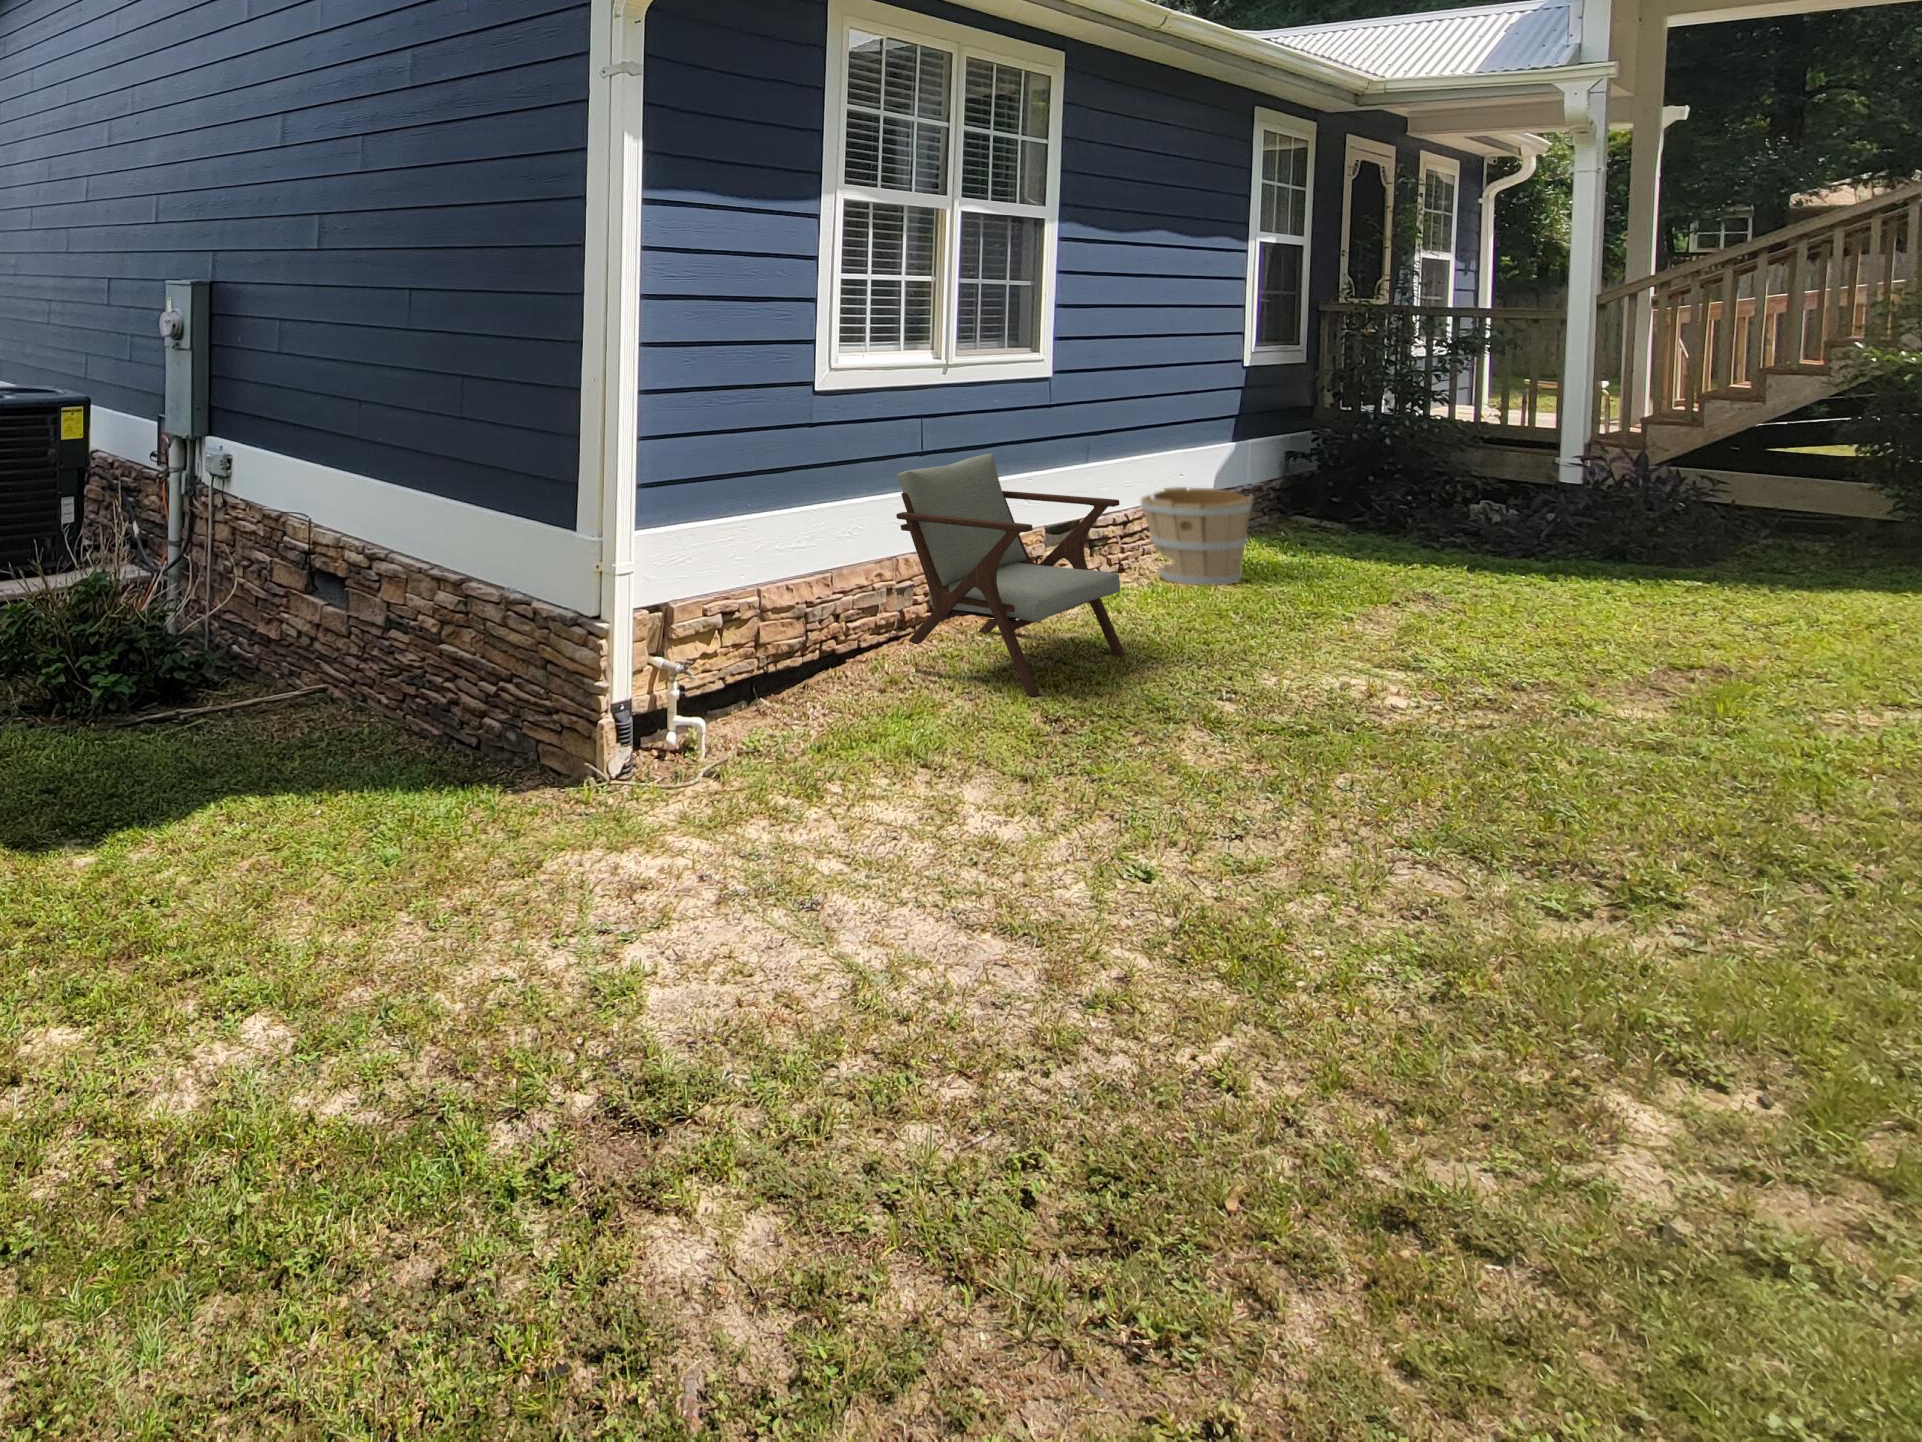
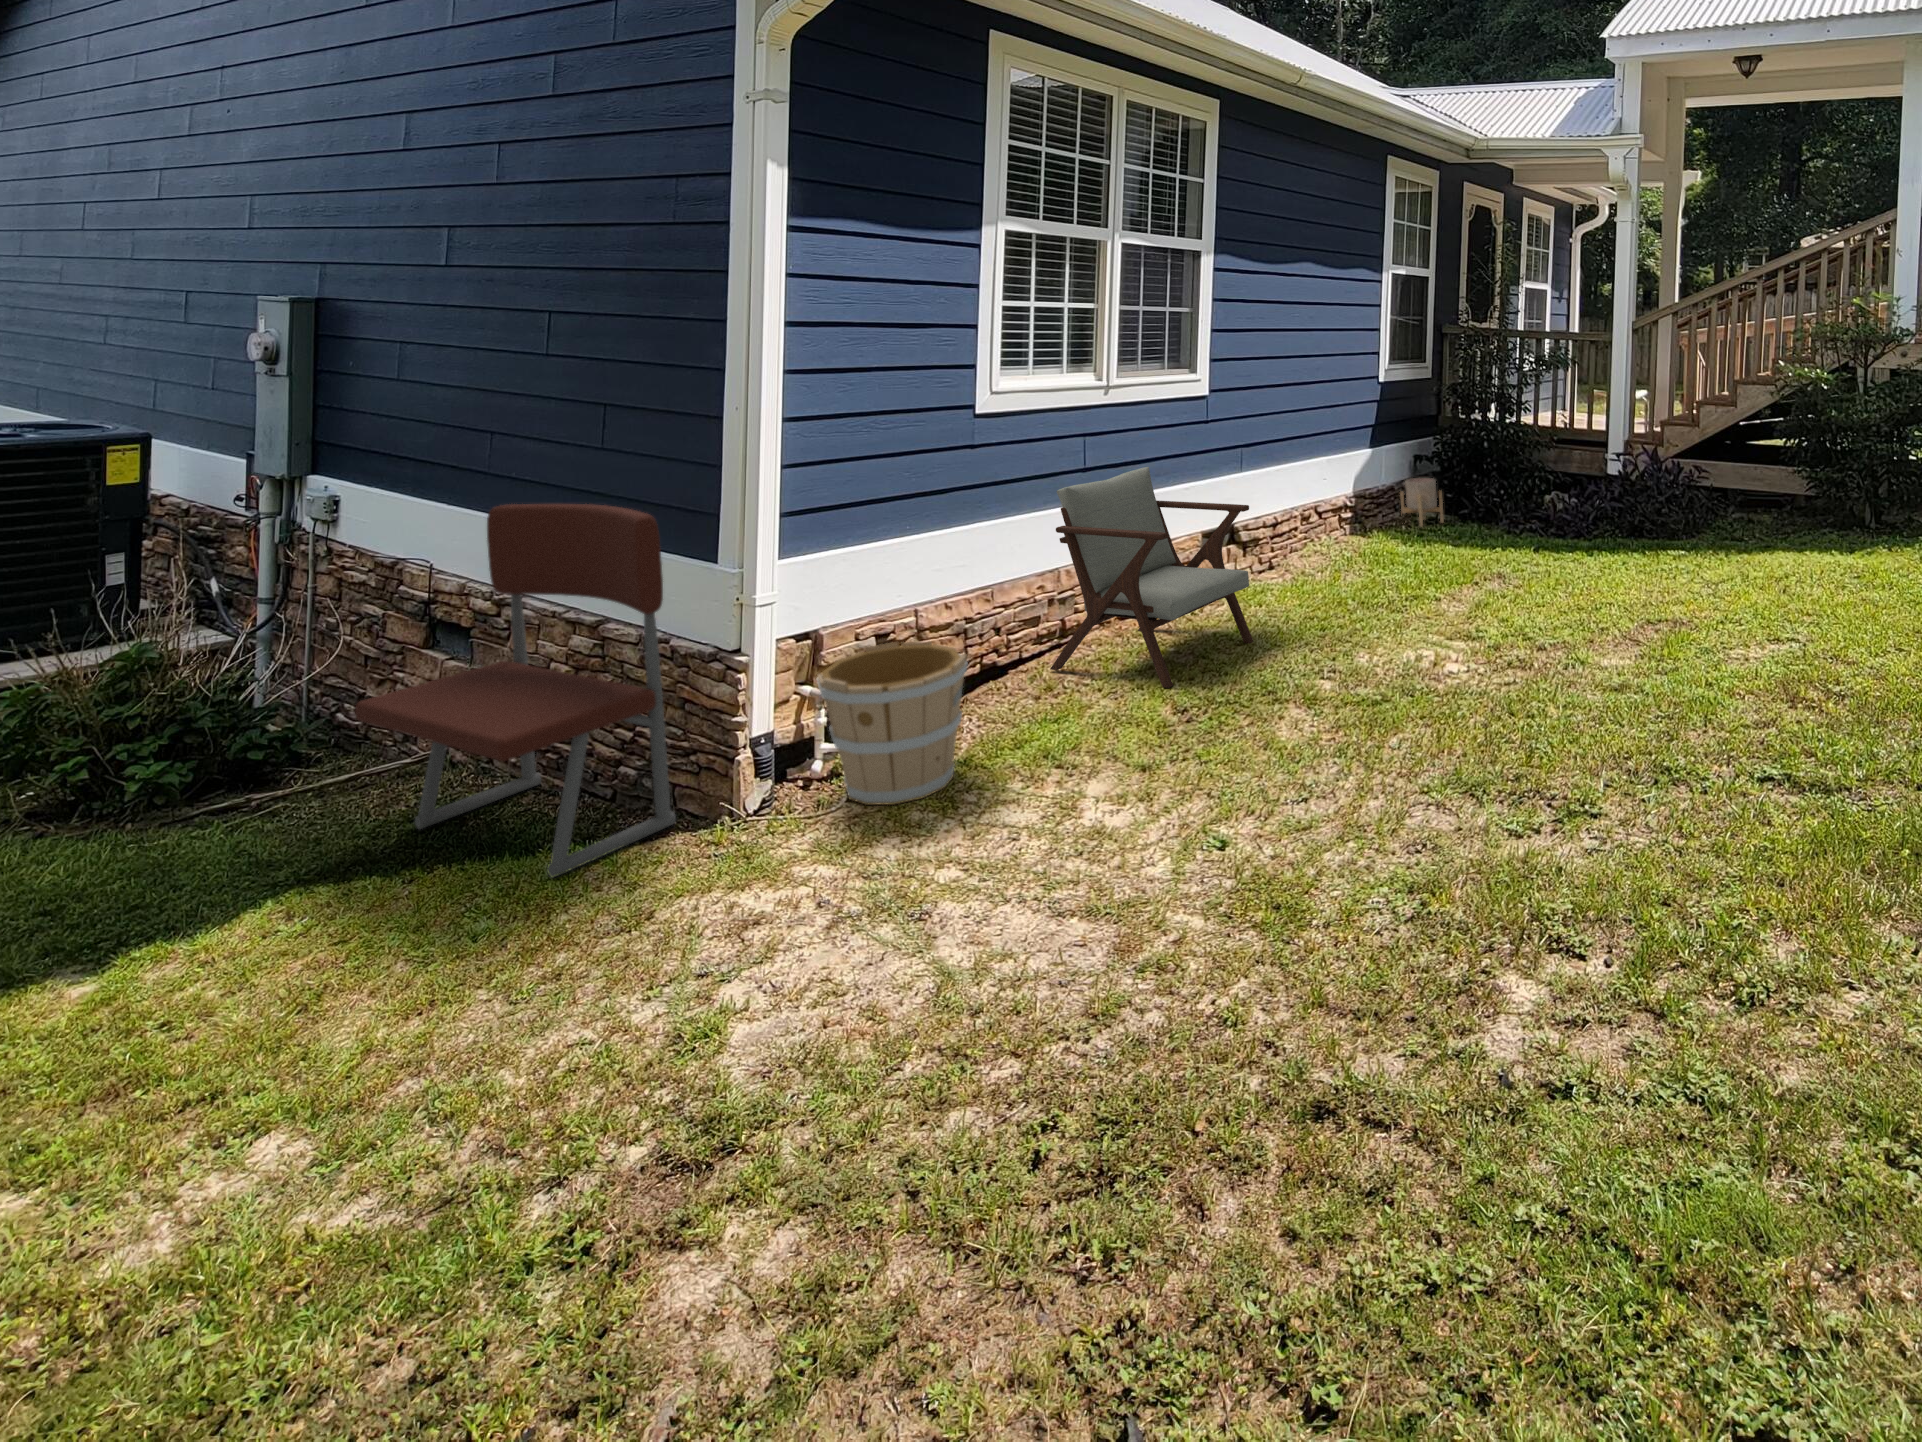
bench: none [270,465,544,816] -> present [355,504,676,878]
planter: none [1271,482,1331,540] -> present [1400,478,1444,526]
wooden bucket: present [1141,487,1252,586] -> present [817,642,967,805]

